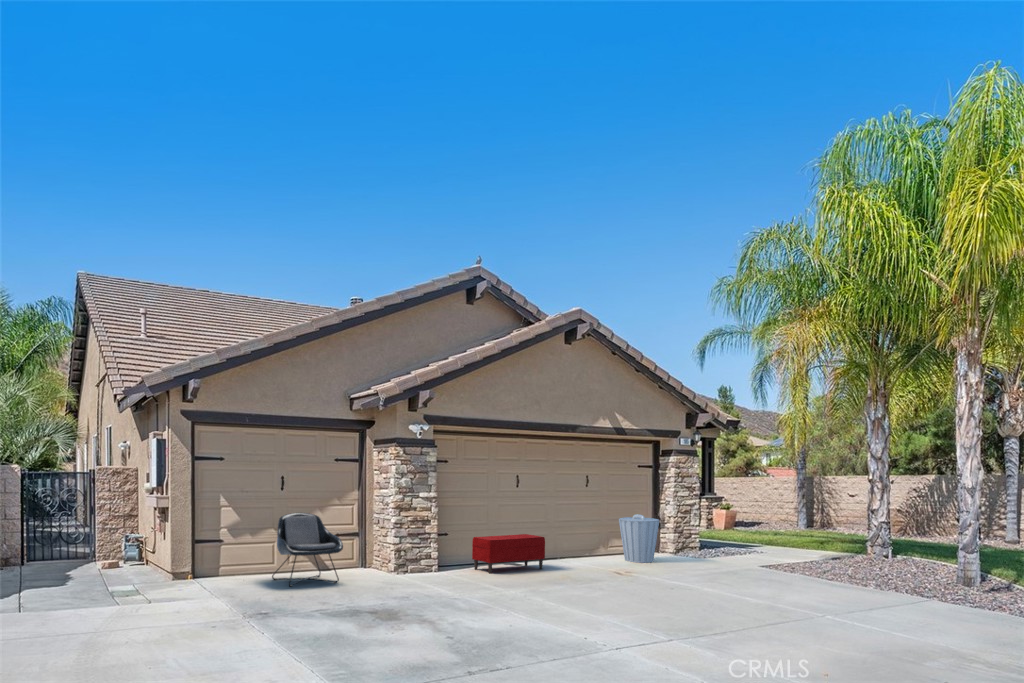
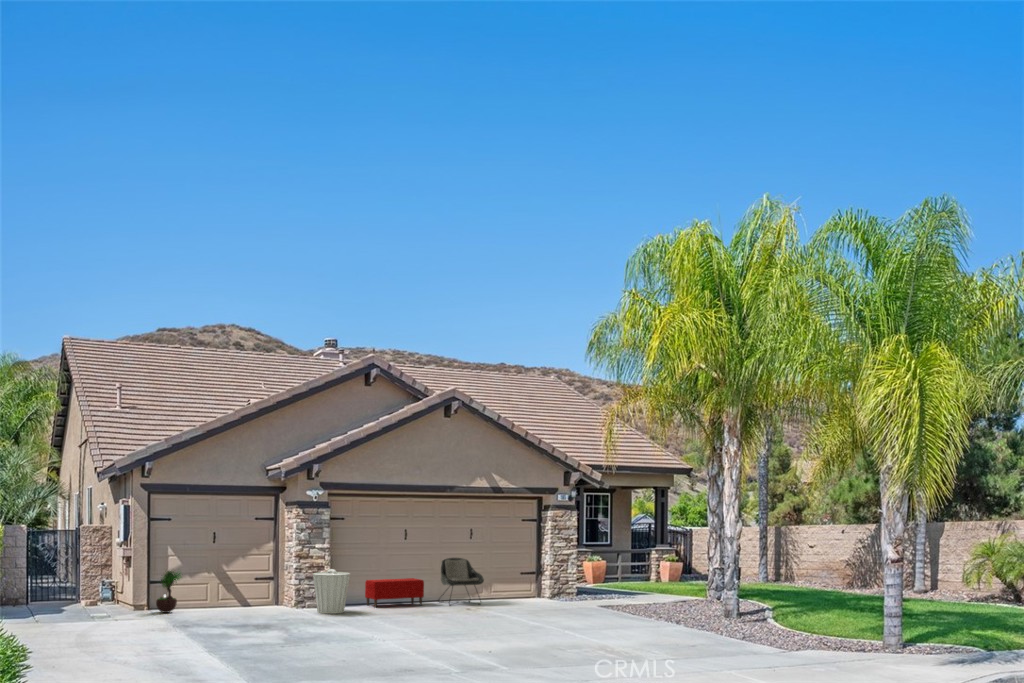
lounge chair: present [272,513,343,587] -> present [441,558,484,606]
trash can: present [619,514,659,563] -> present [313,569,350,614]
potted tree: none [205,521,244,586] -> present [156,570,180,613]

